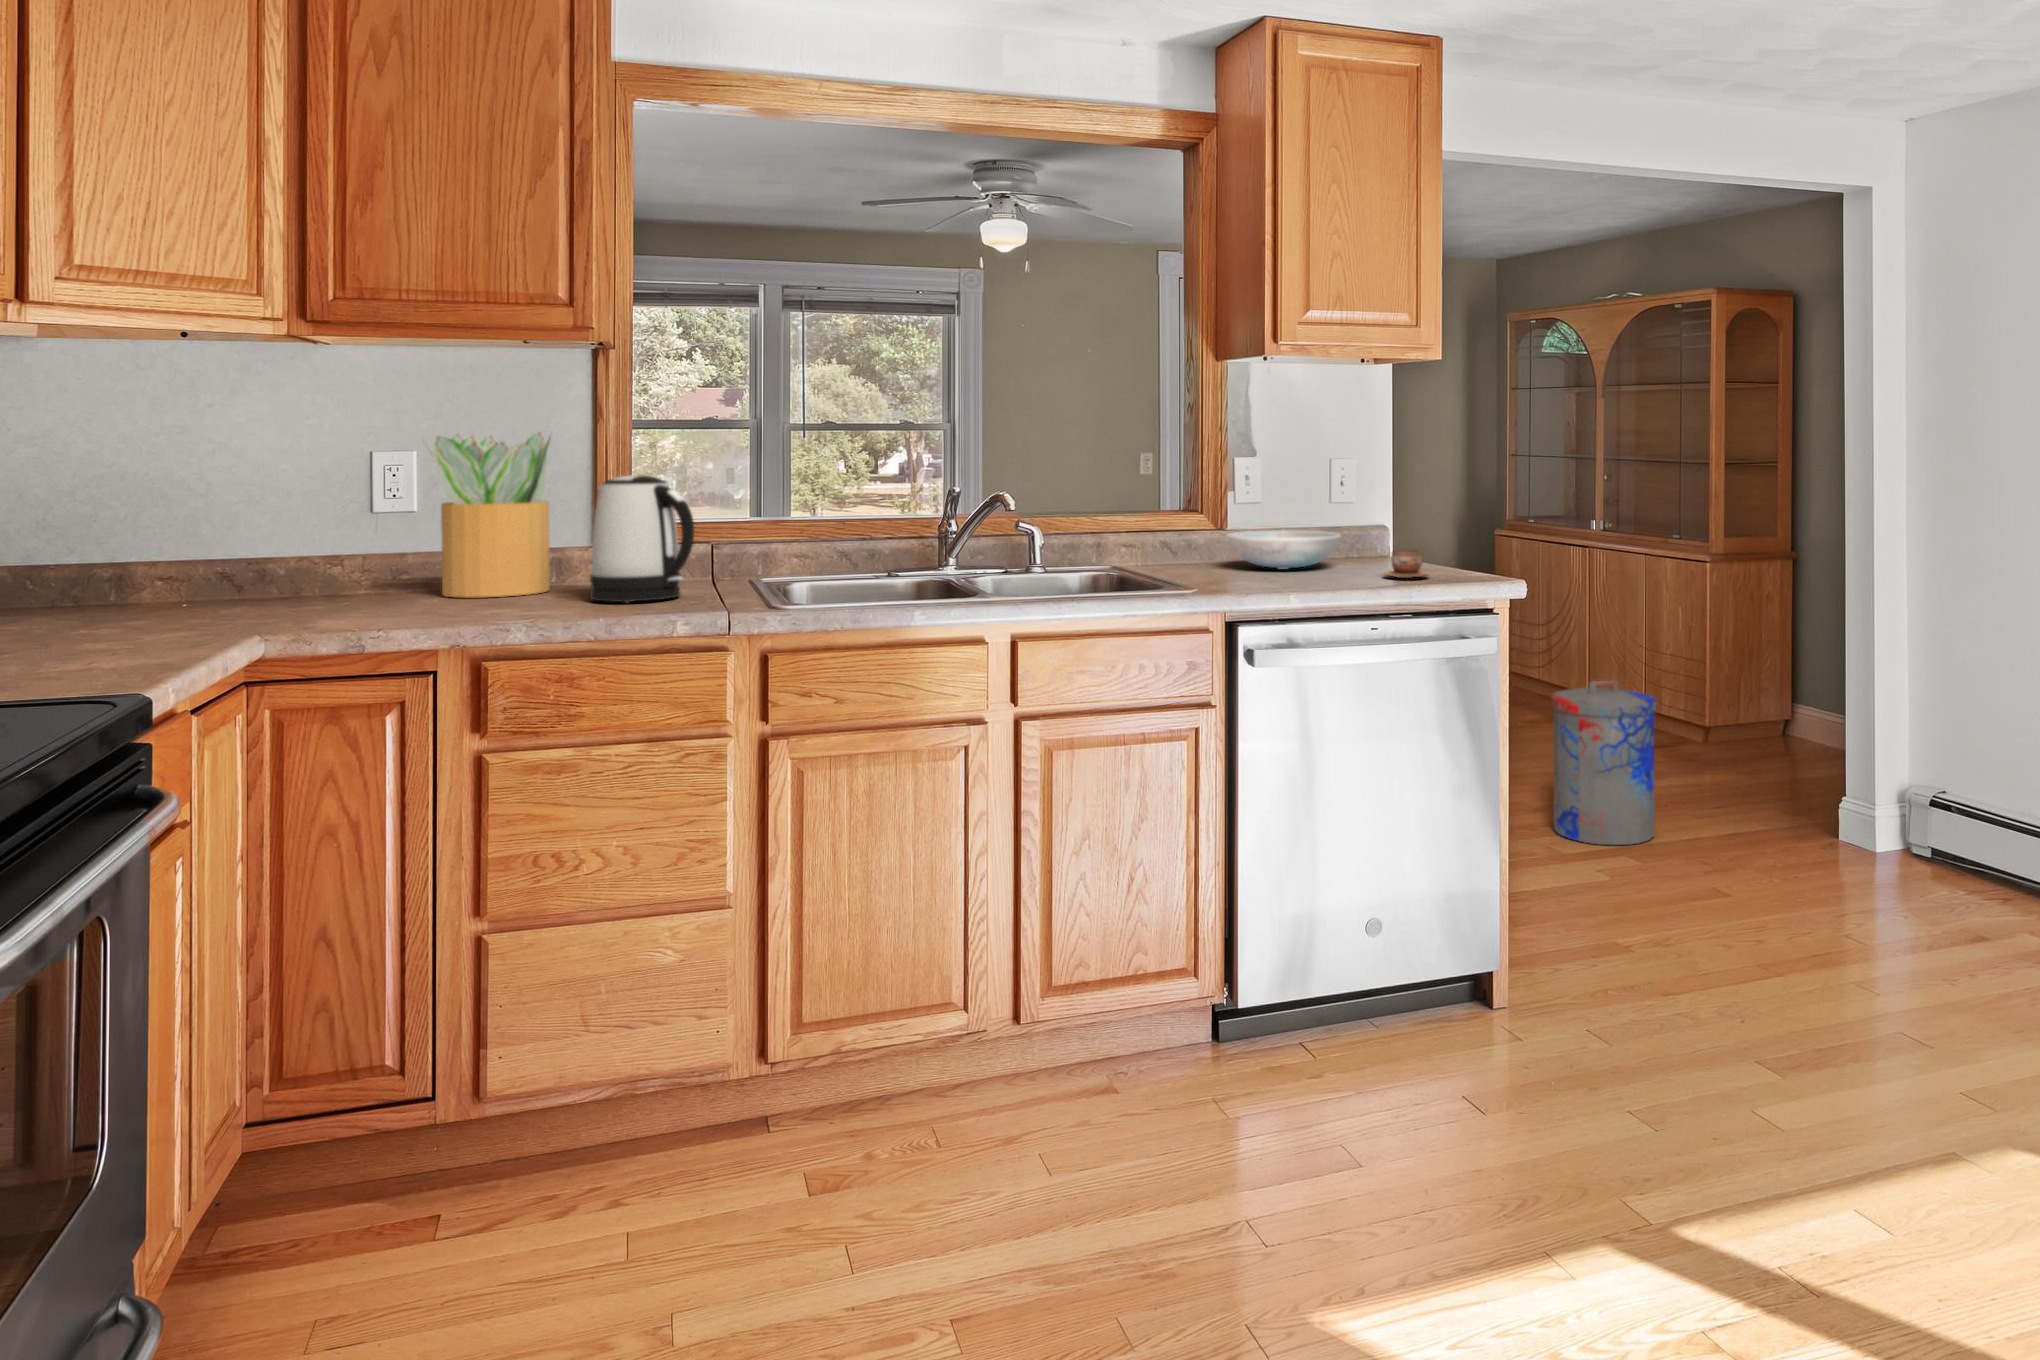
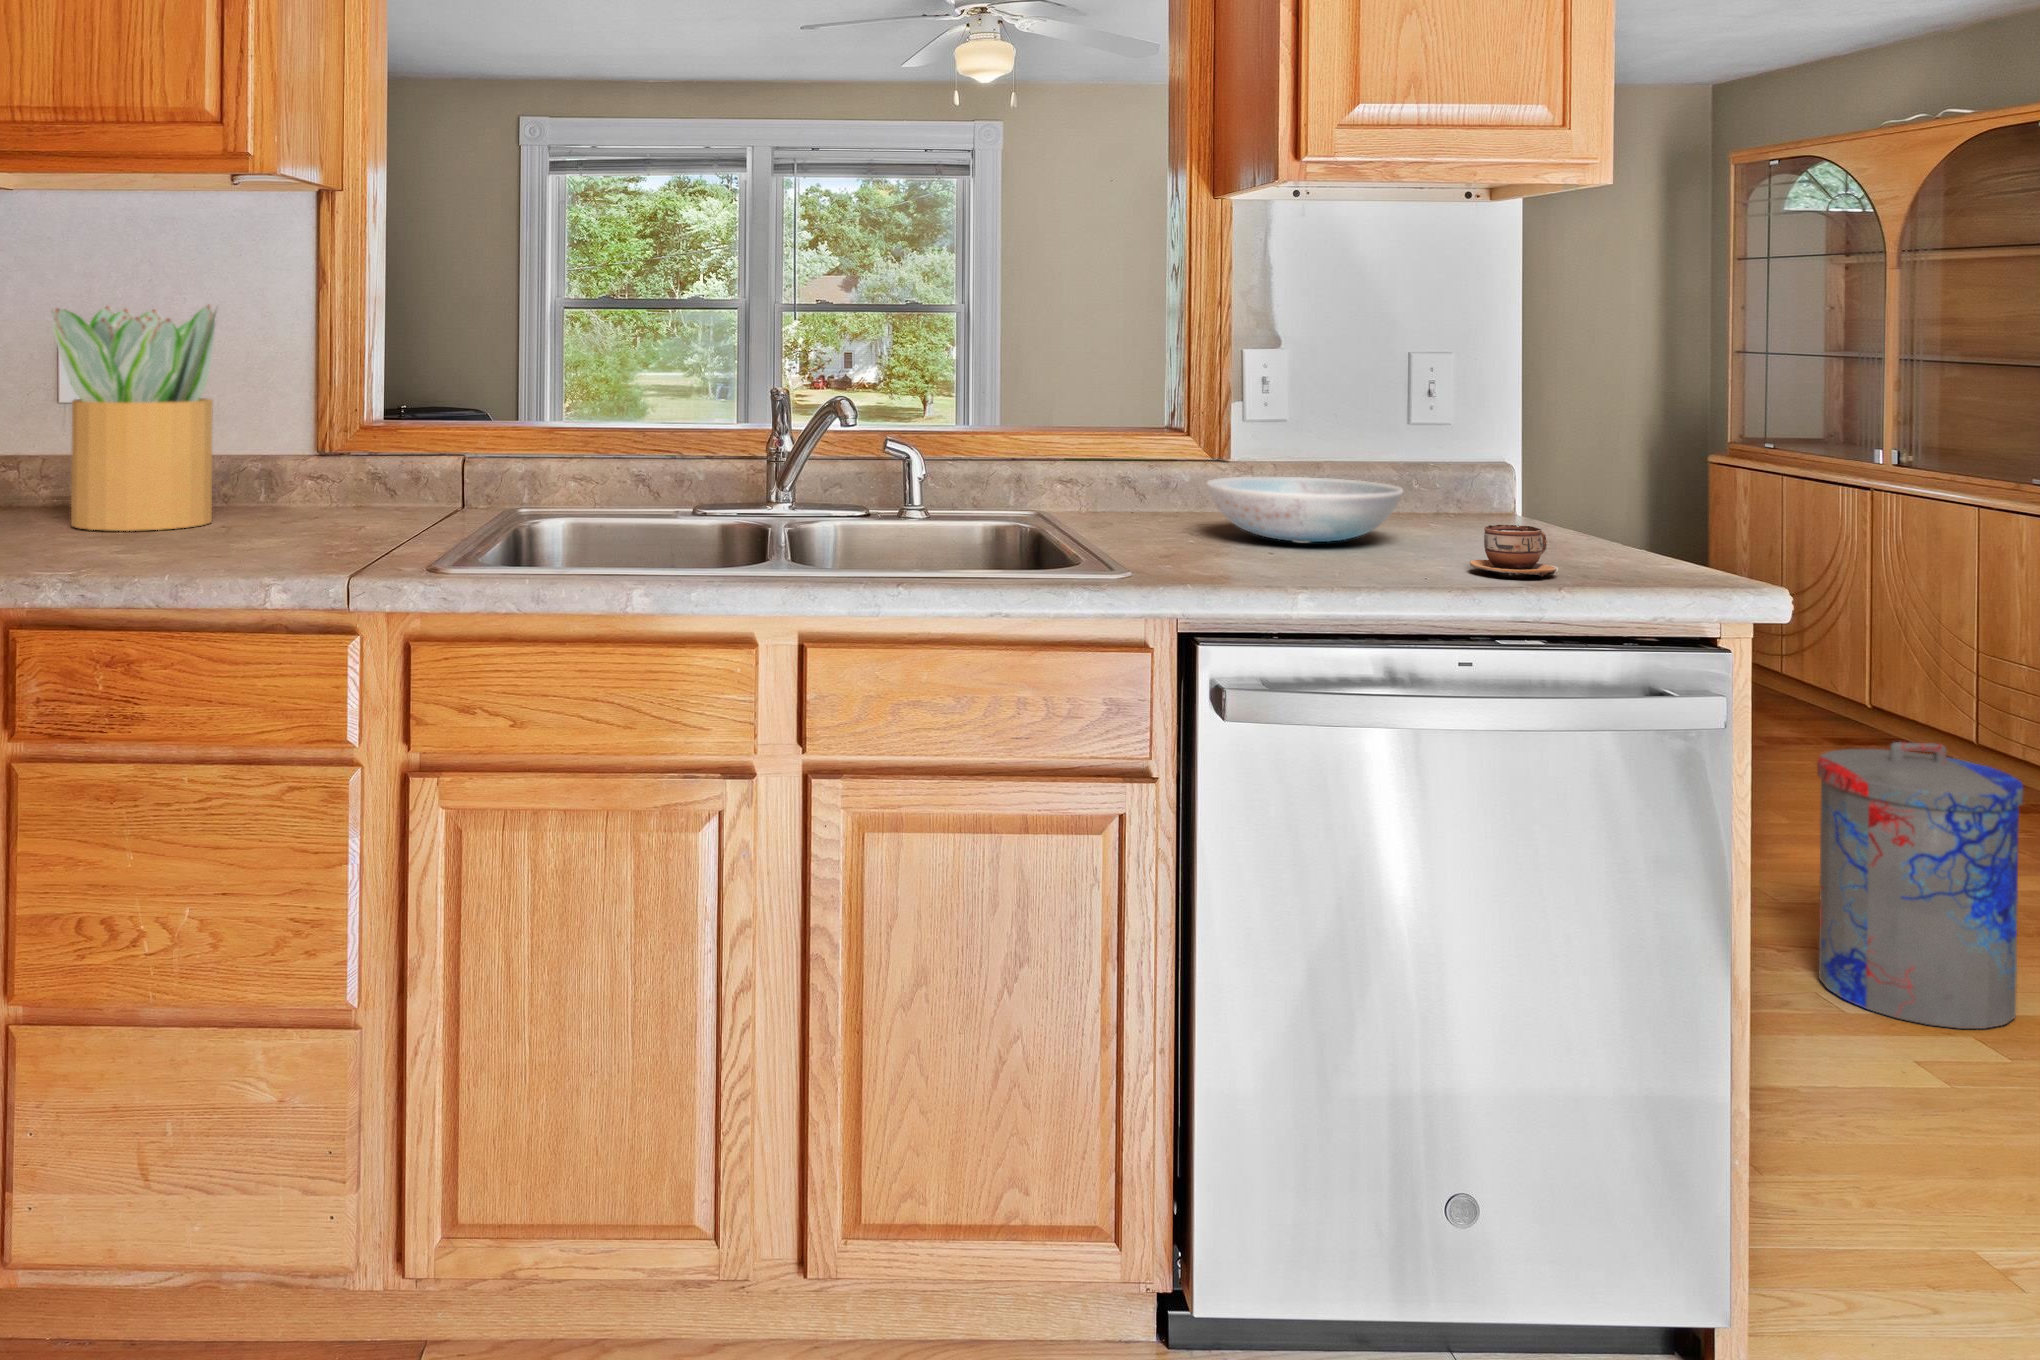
kettle: present [590,475,694,603] -> none [215,367,345,552]

